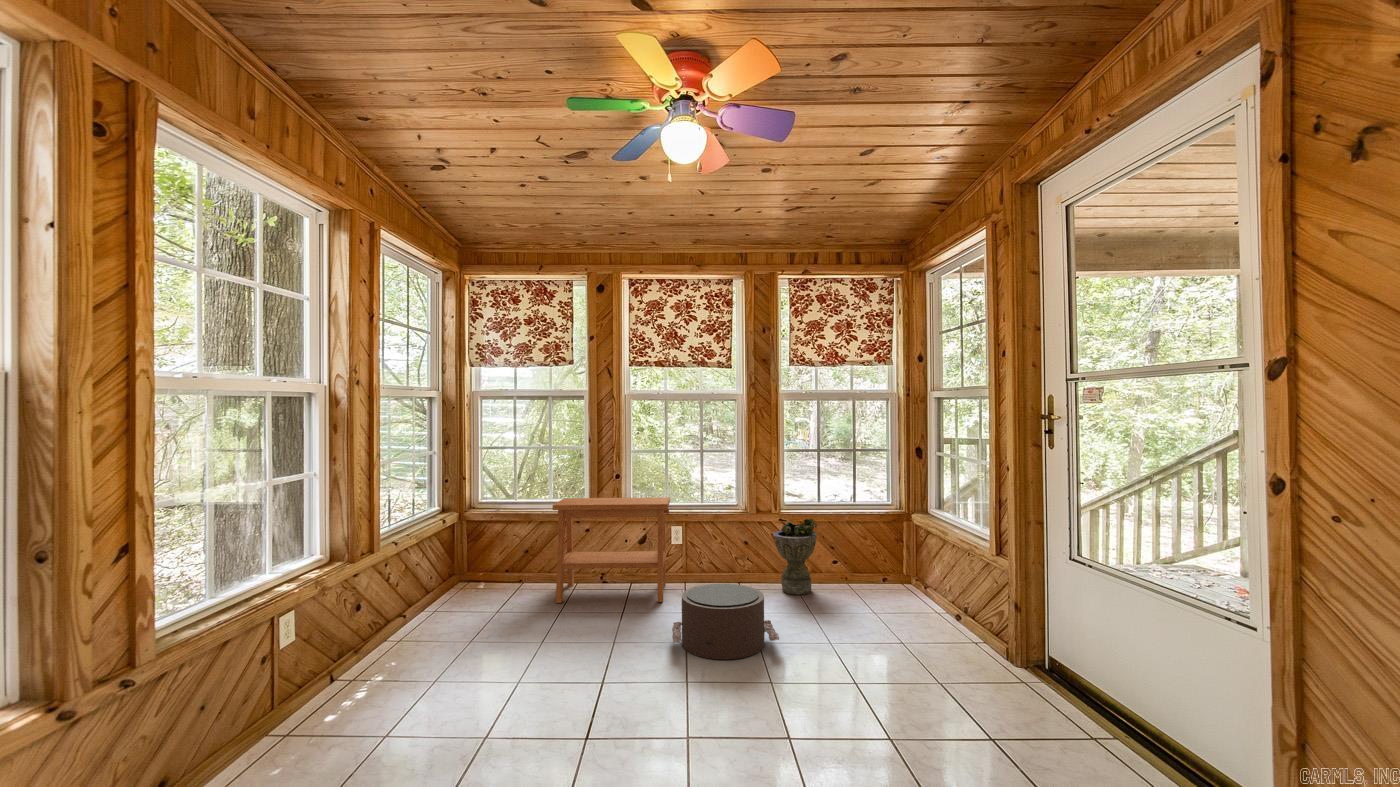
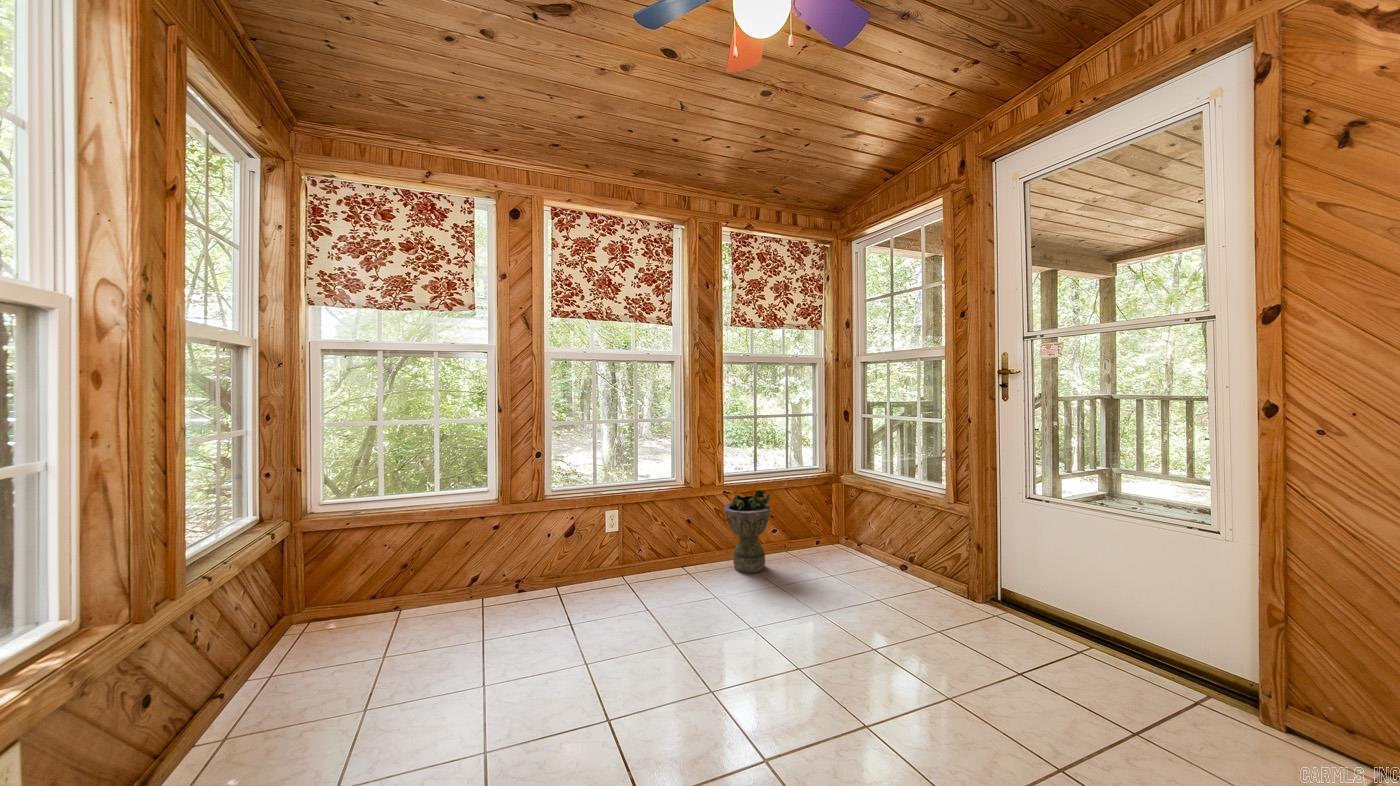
side table: present [552,497,670,603] -> none [464,477,621,633]
pouf: present [672,584,779,659] -> none [669,576,811,682]

